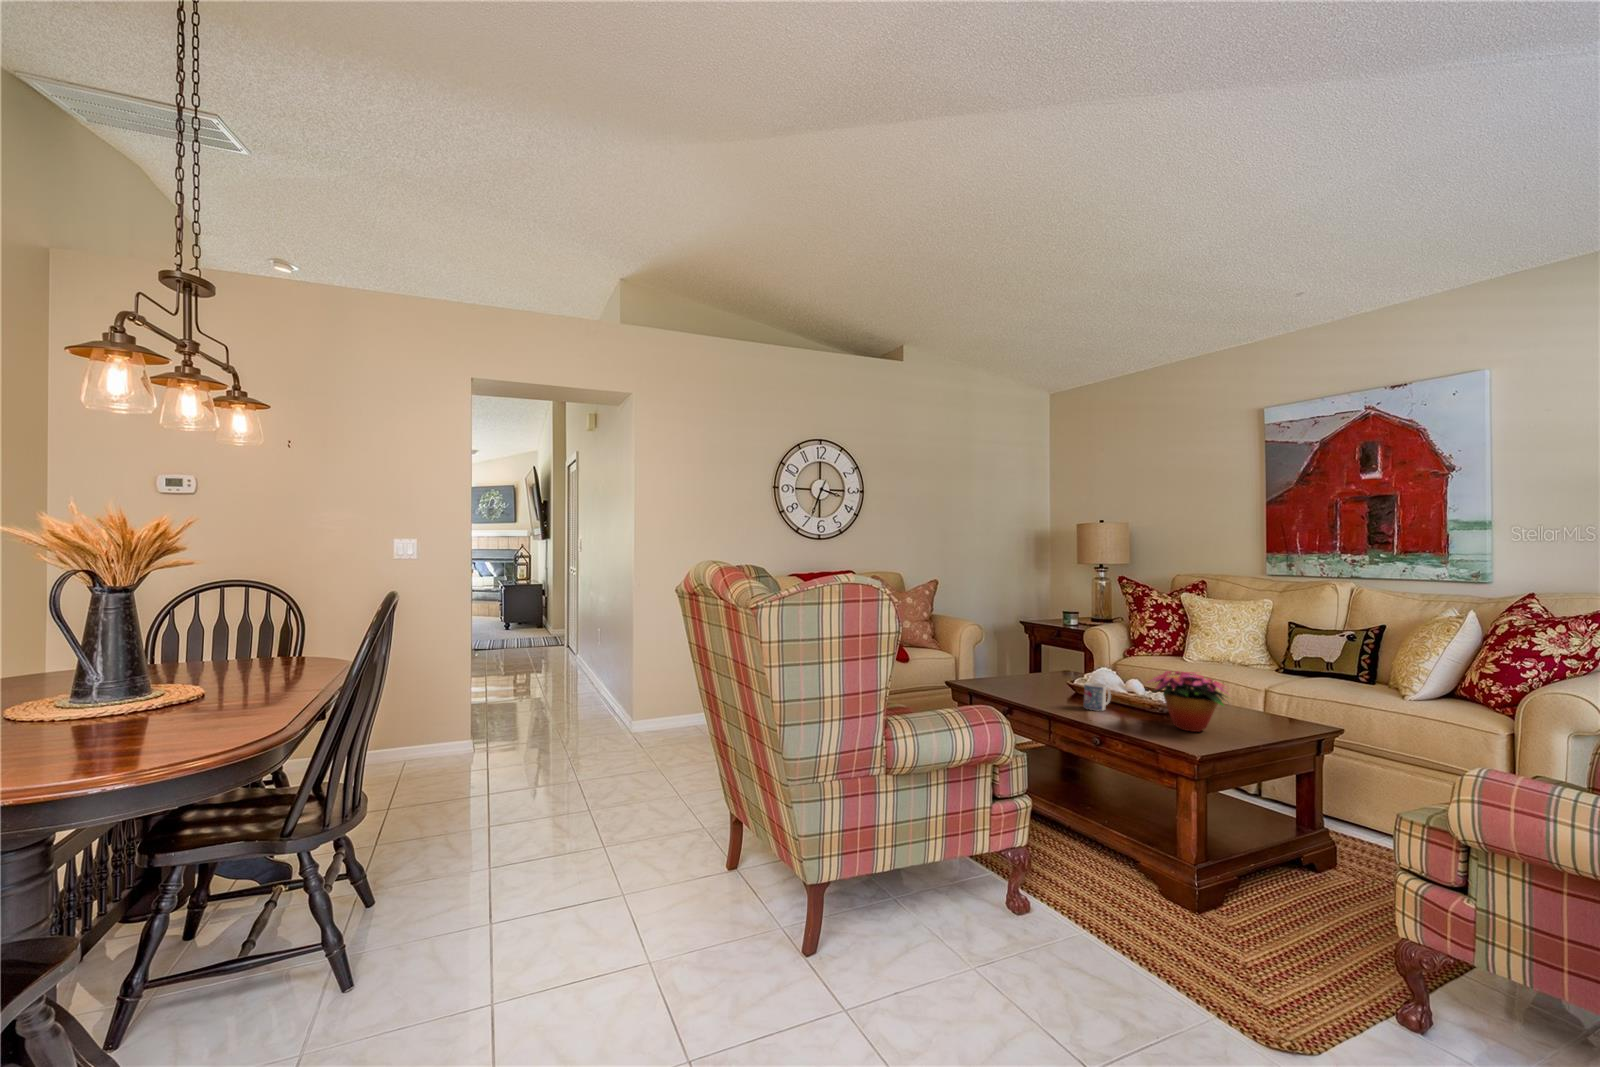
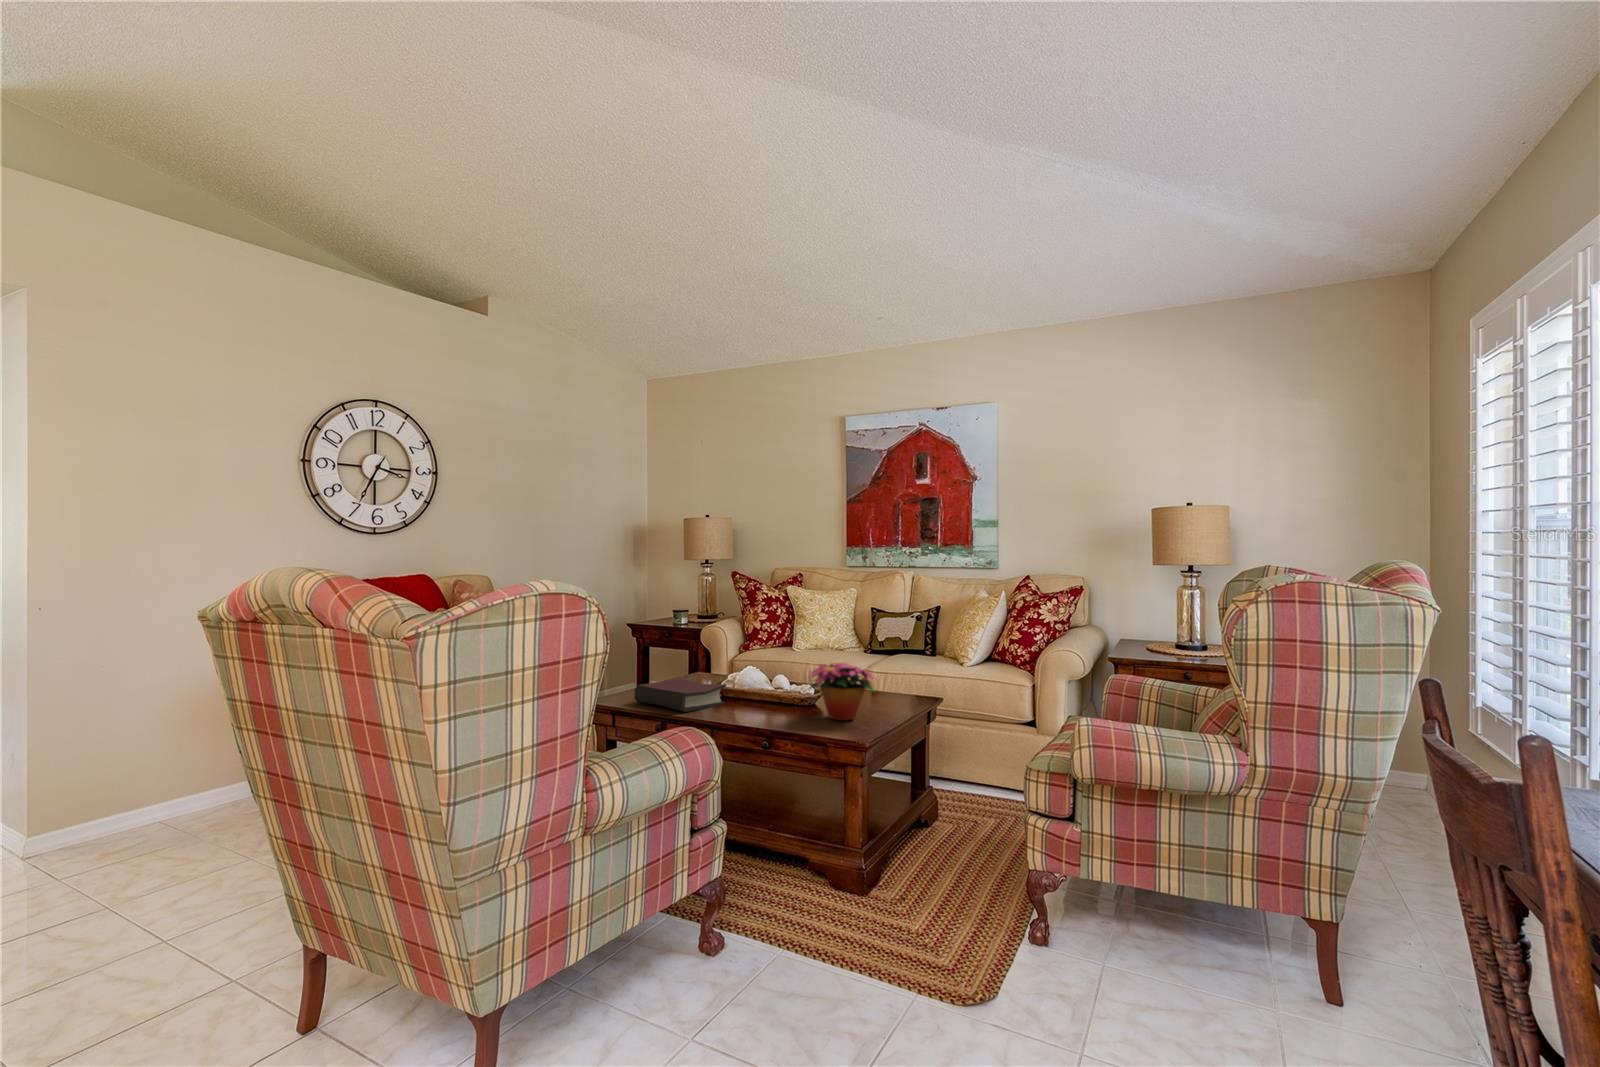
hardback book: none [992,670,1076,700] -> present [635,678,726,712]
mug: present [1084,682,1111,711] -> none [740,684,763,713]

